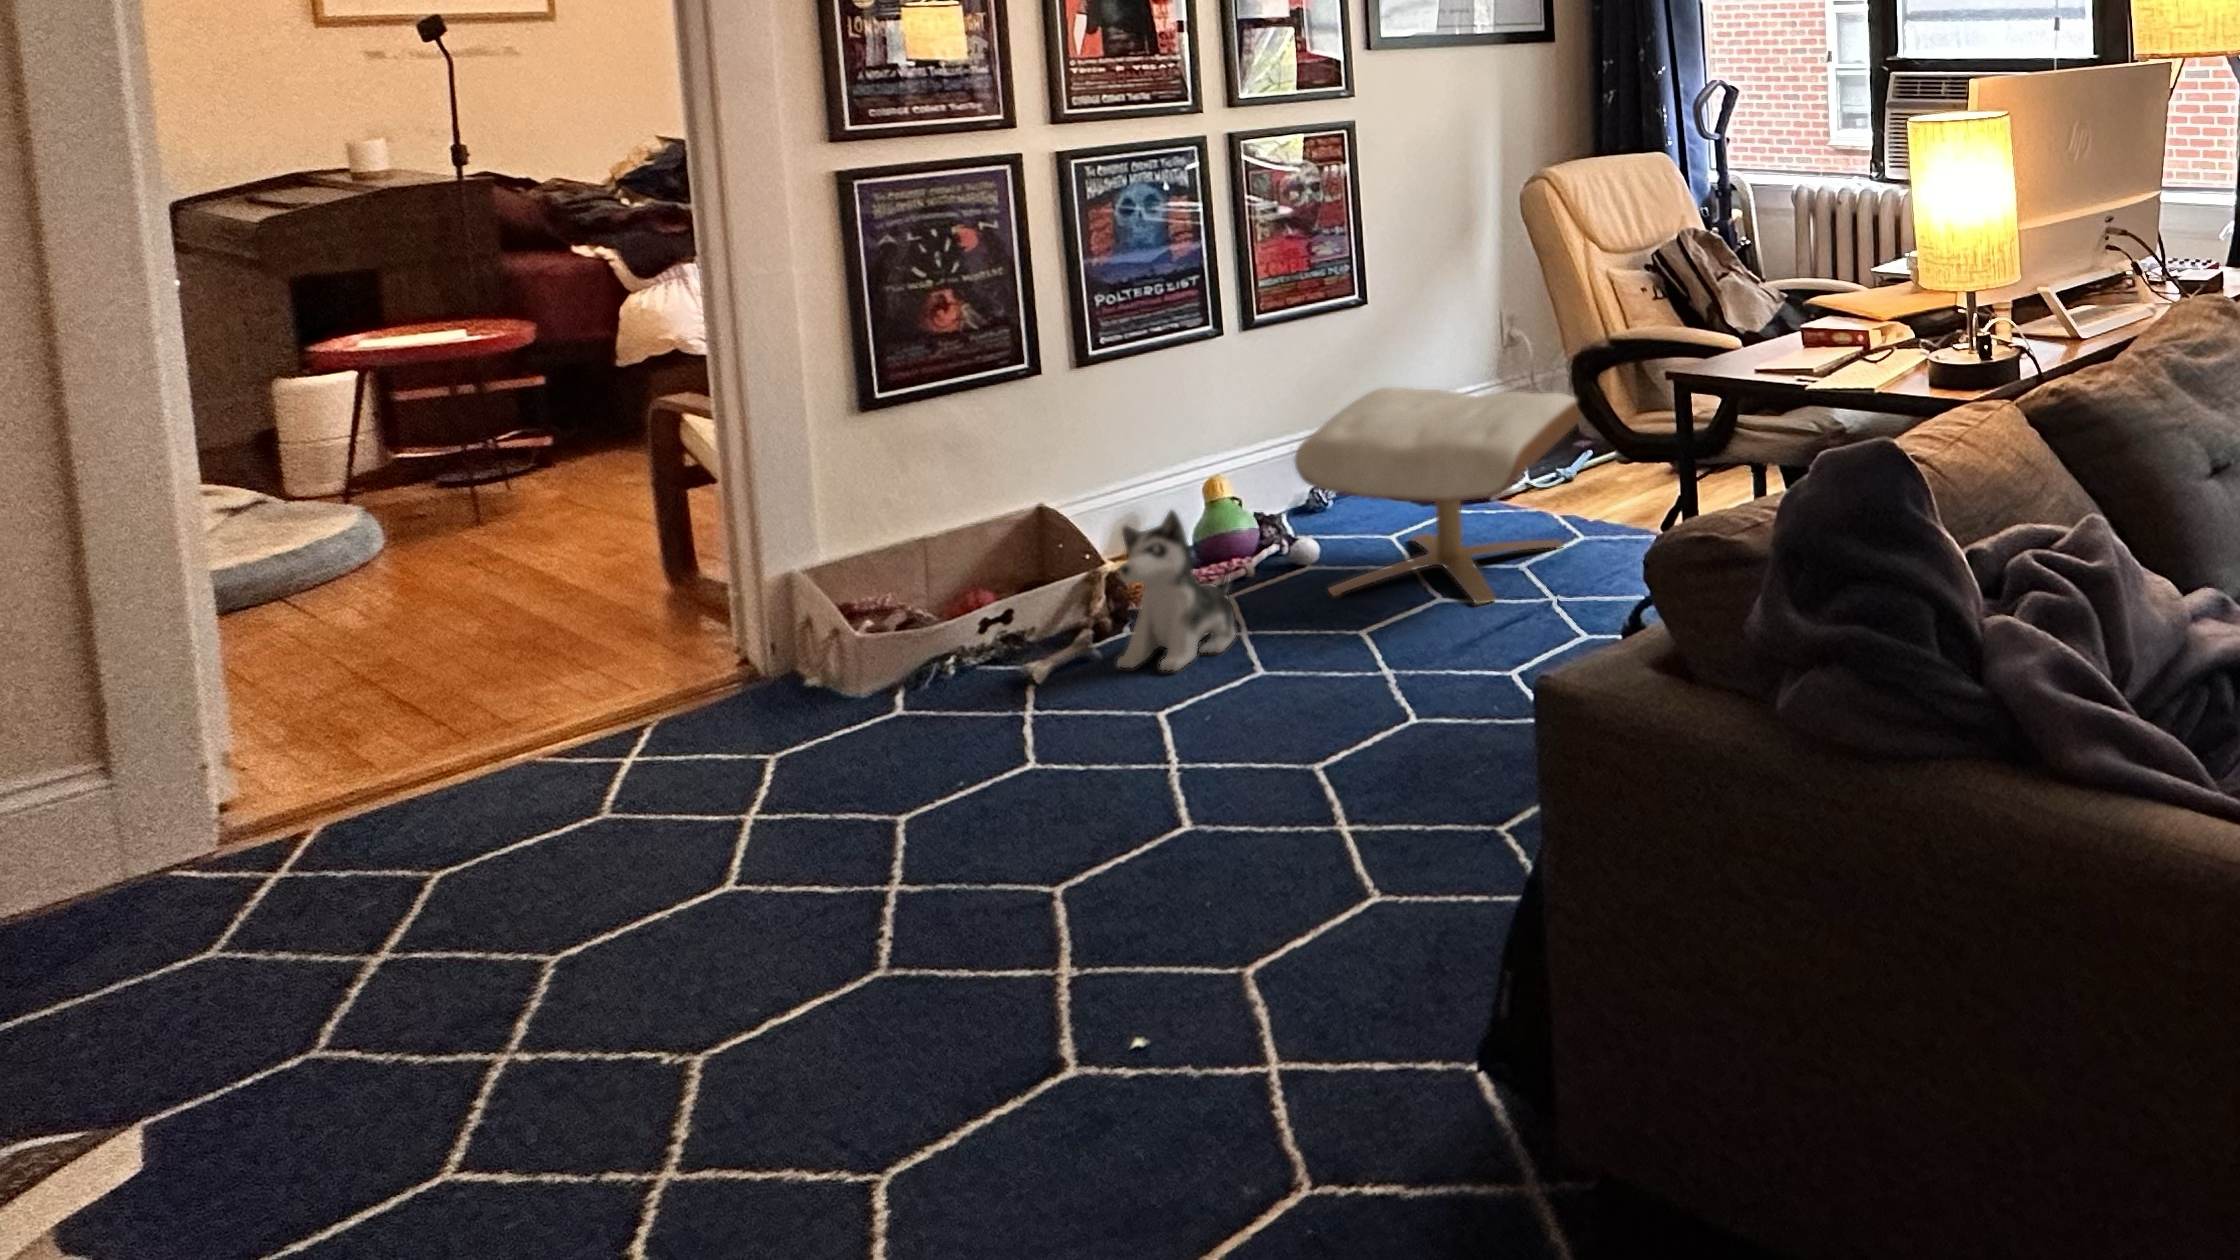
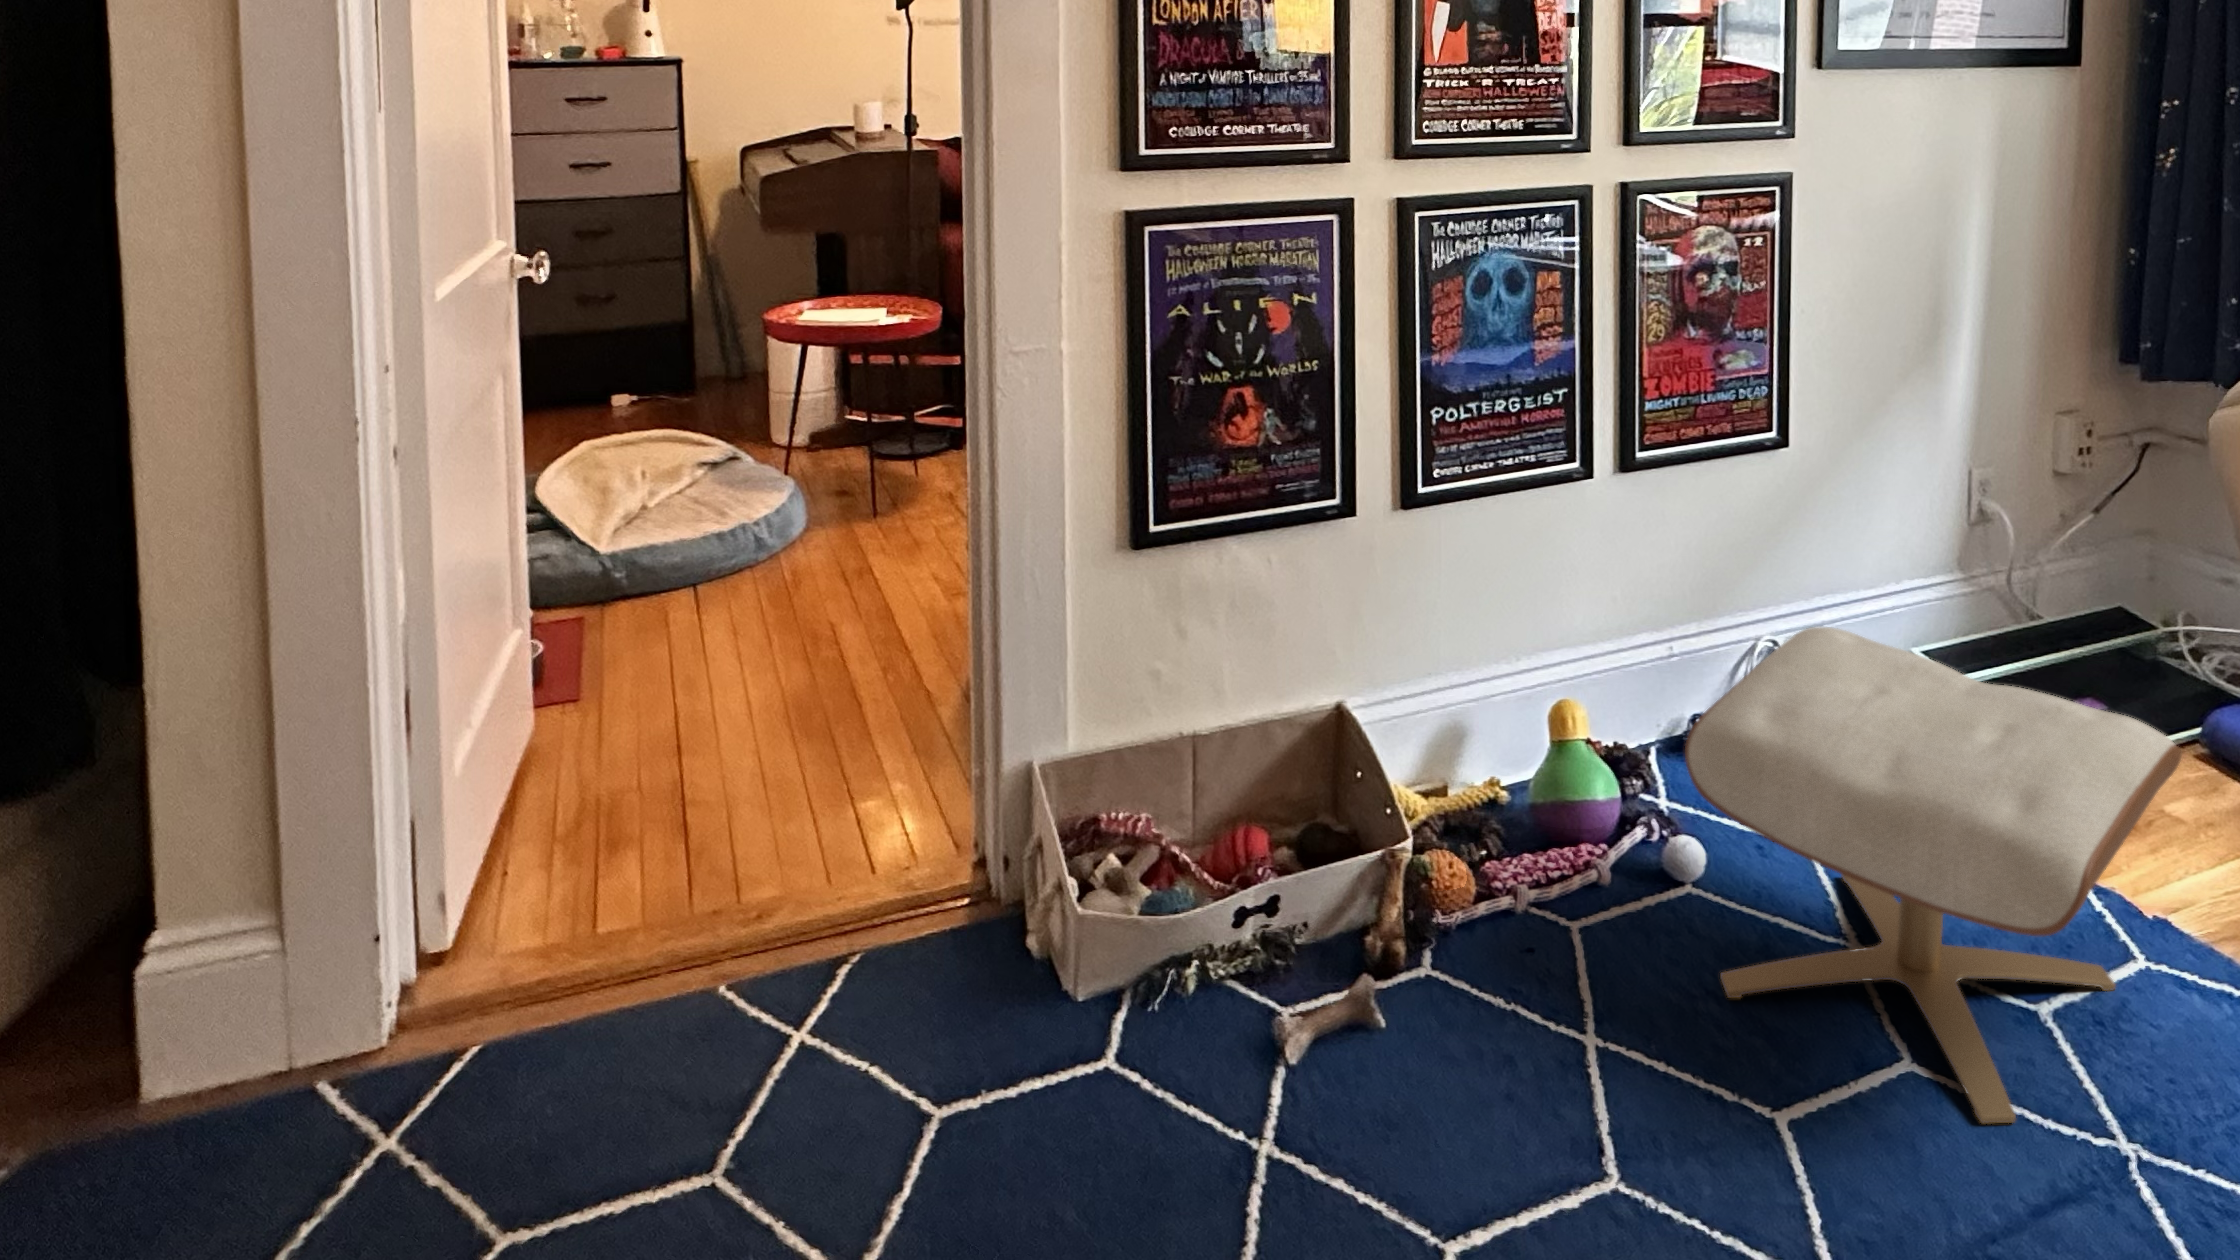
plush toy: present [1117,510,1236,671] -> none [1401,835,1578,1126]

